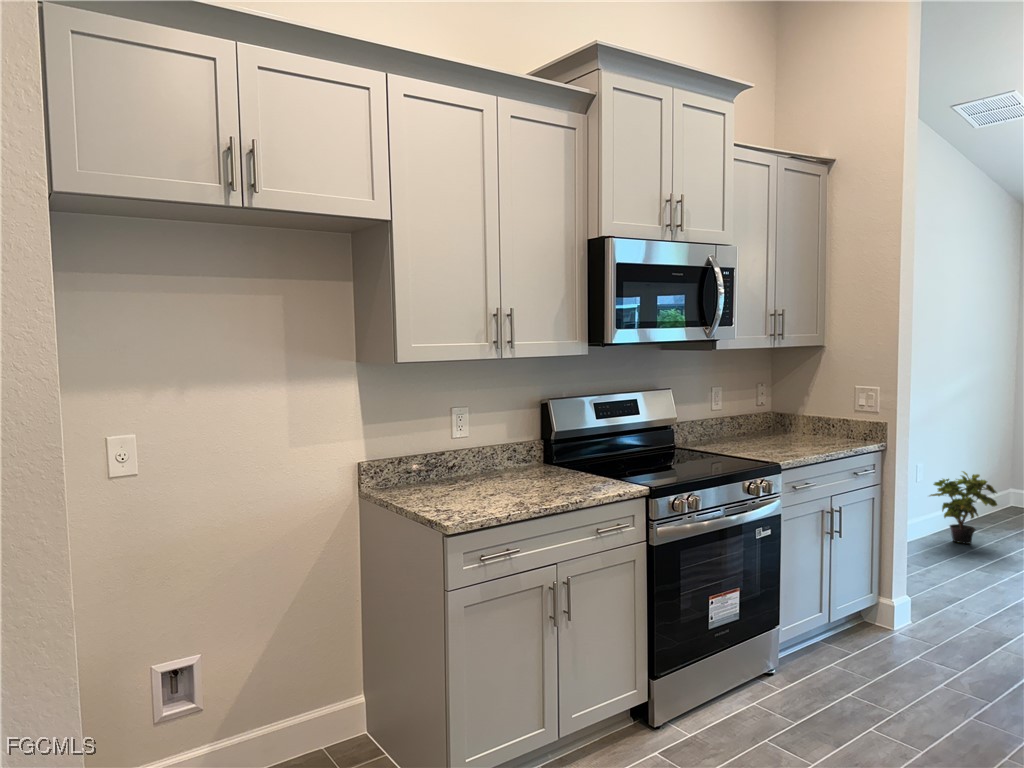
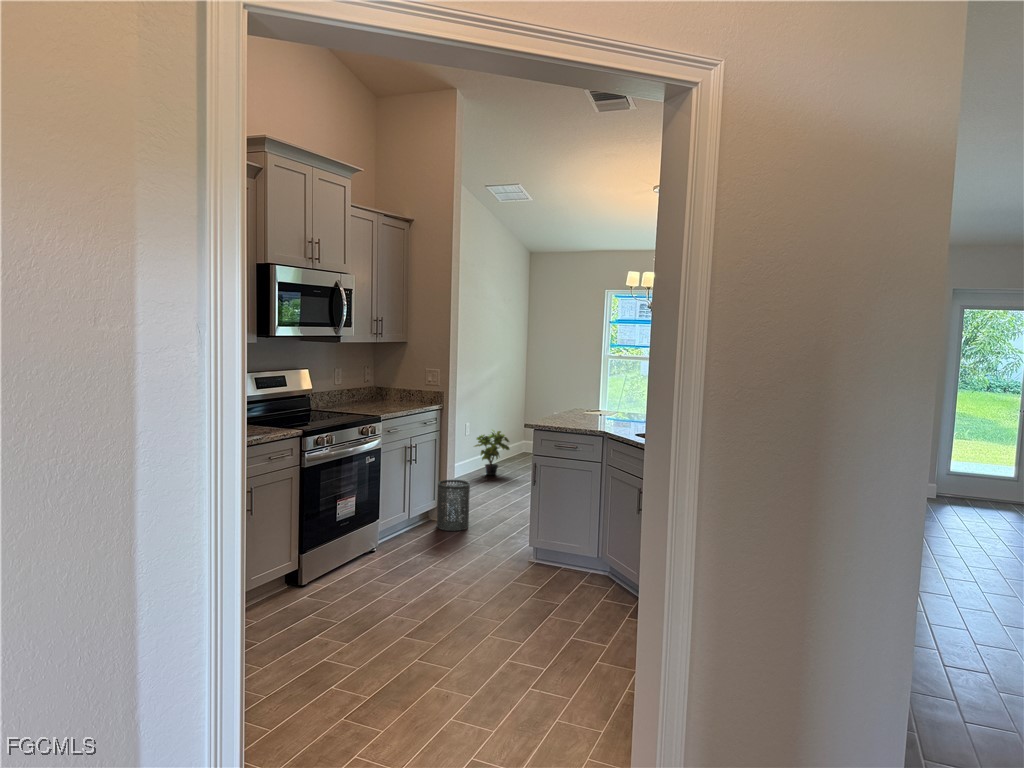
trash can: none [877,563,940,656] -> present [437,480,470,531]

